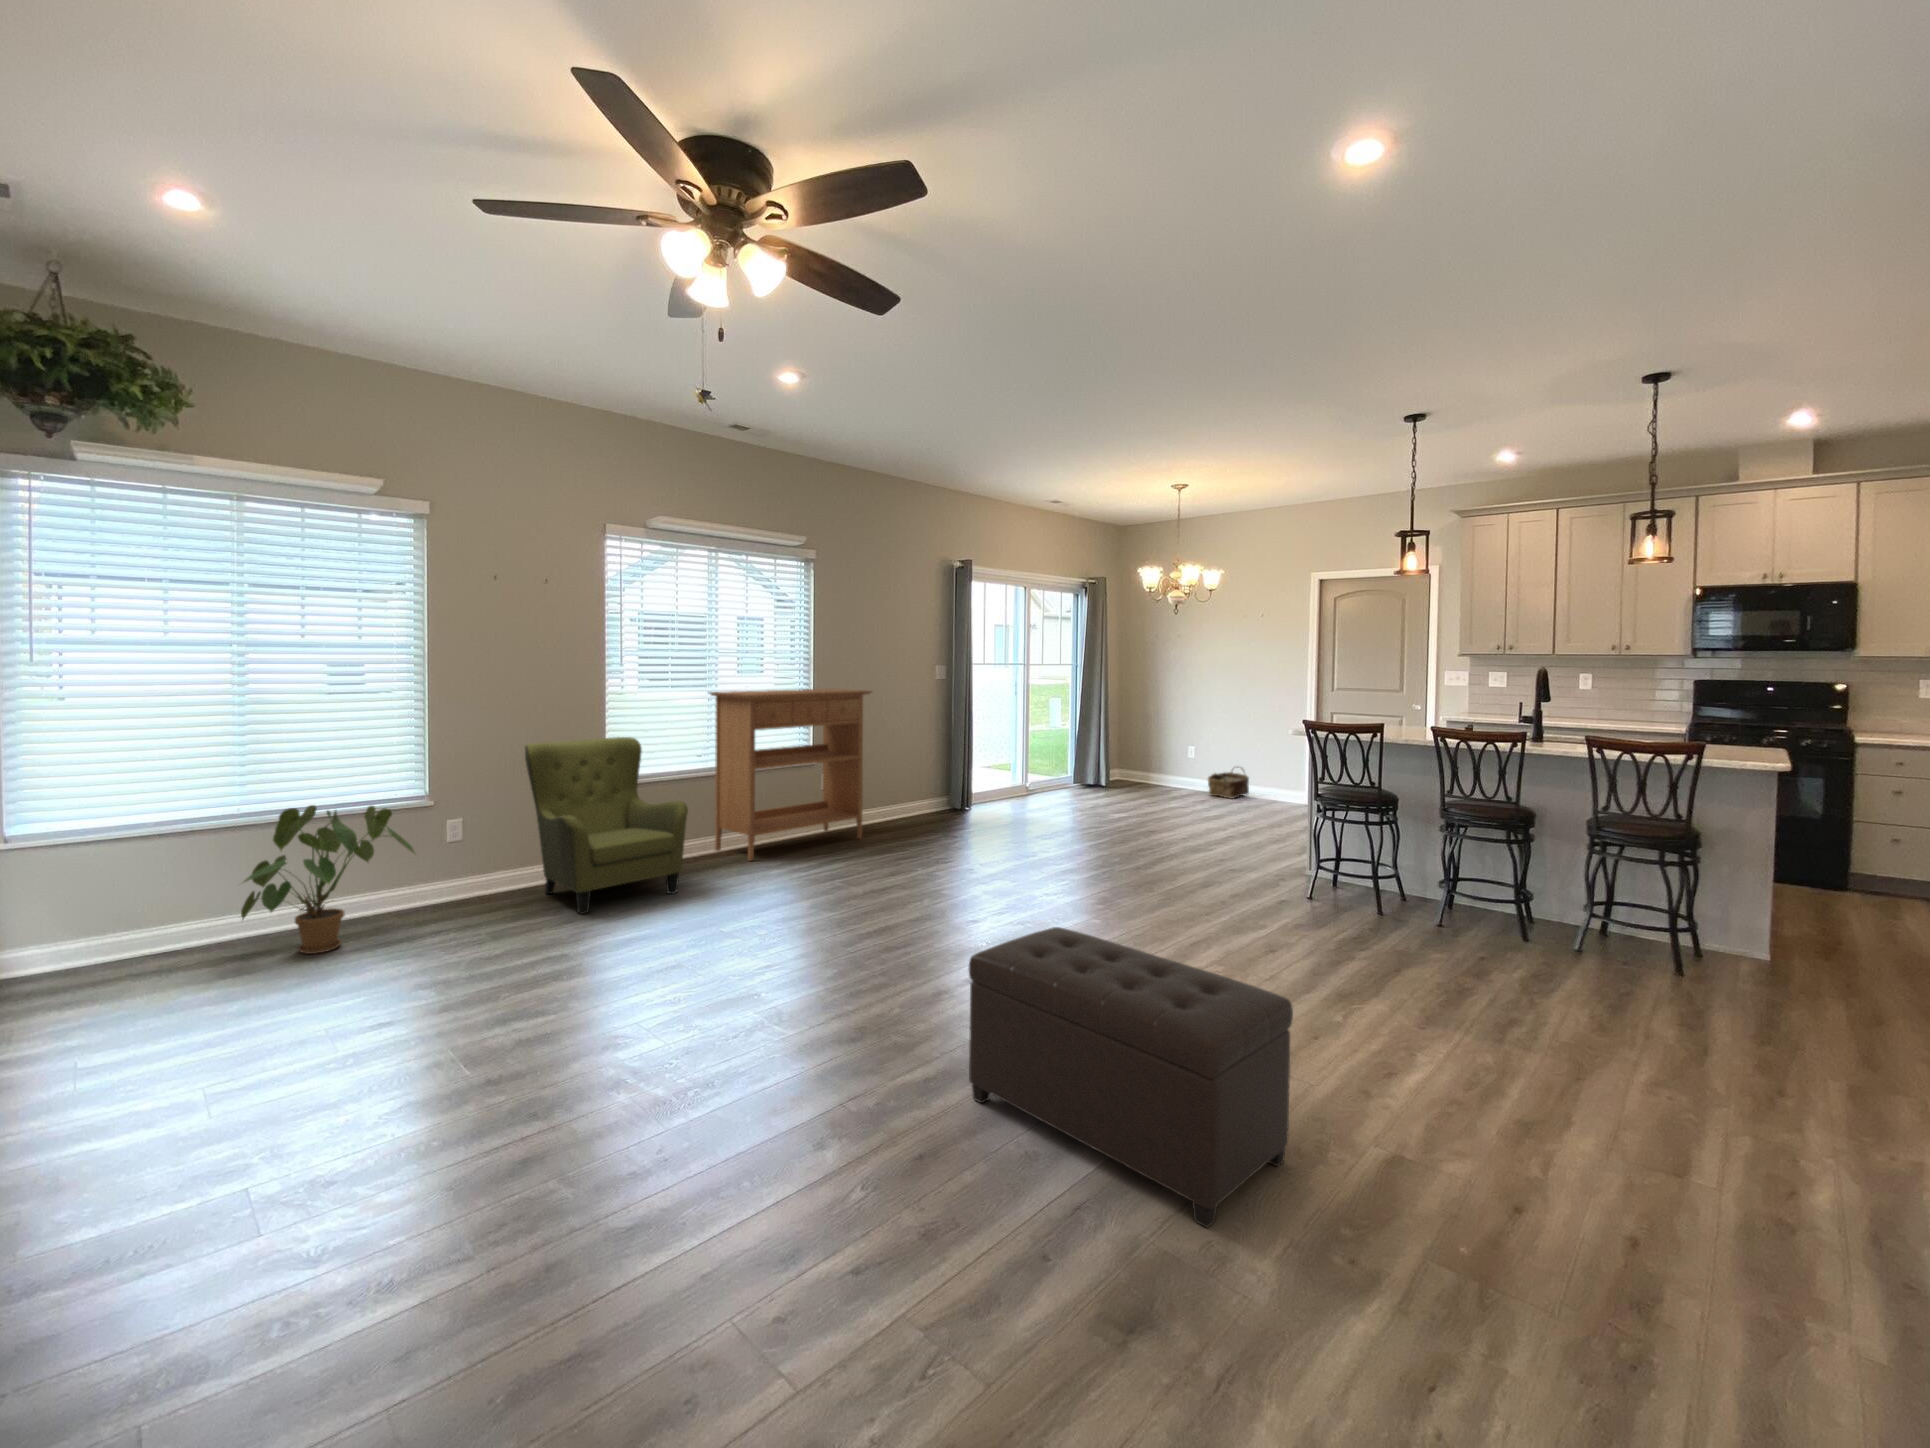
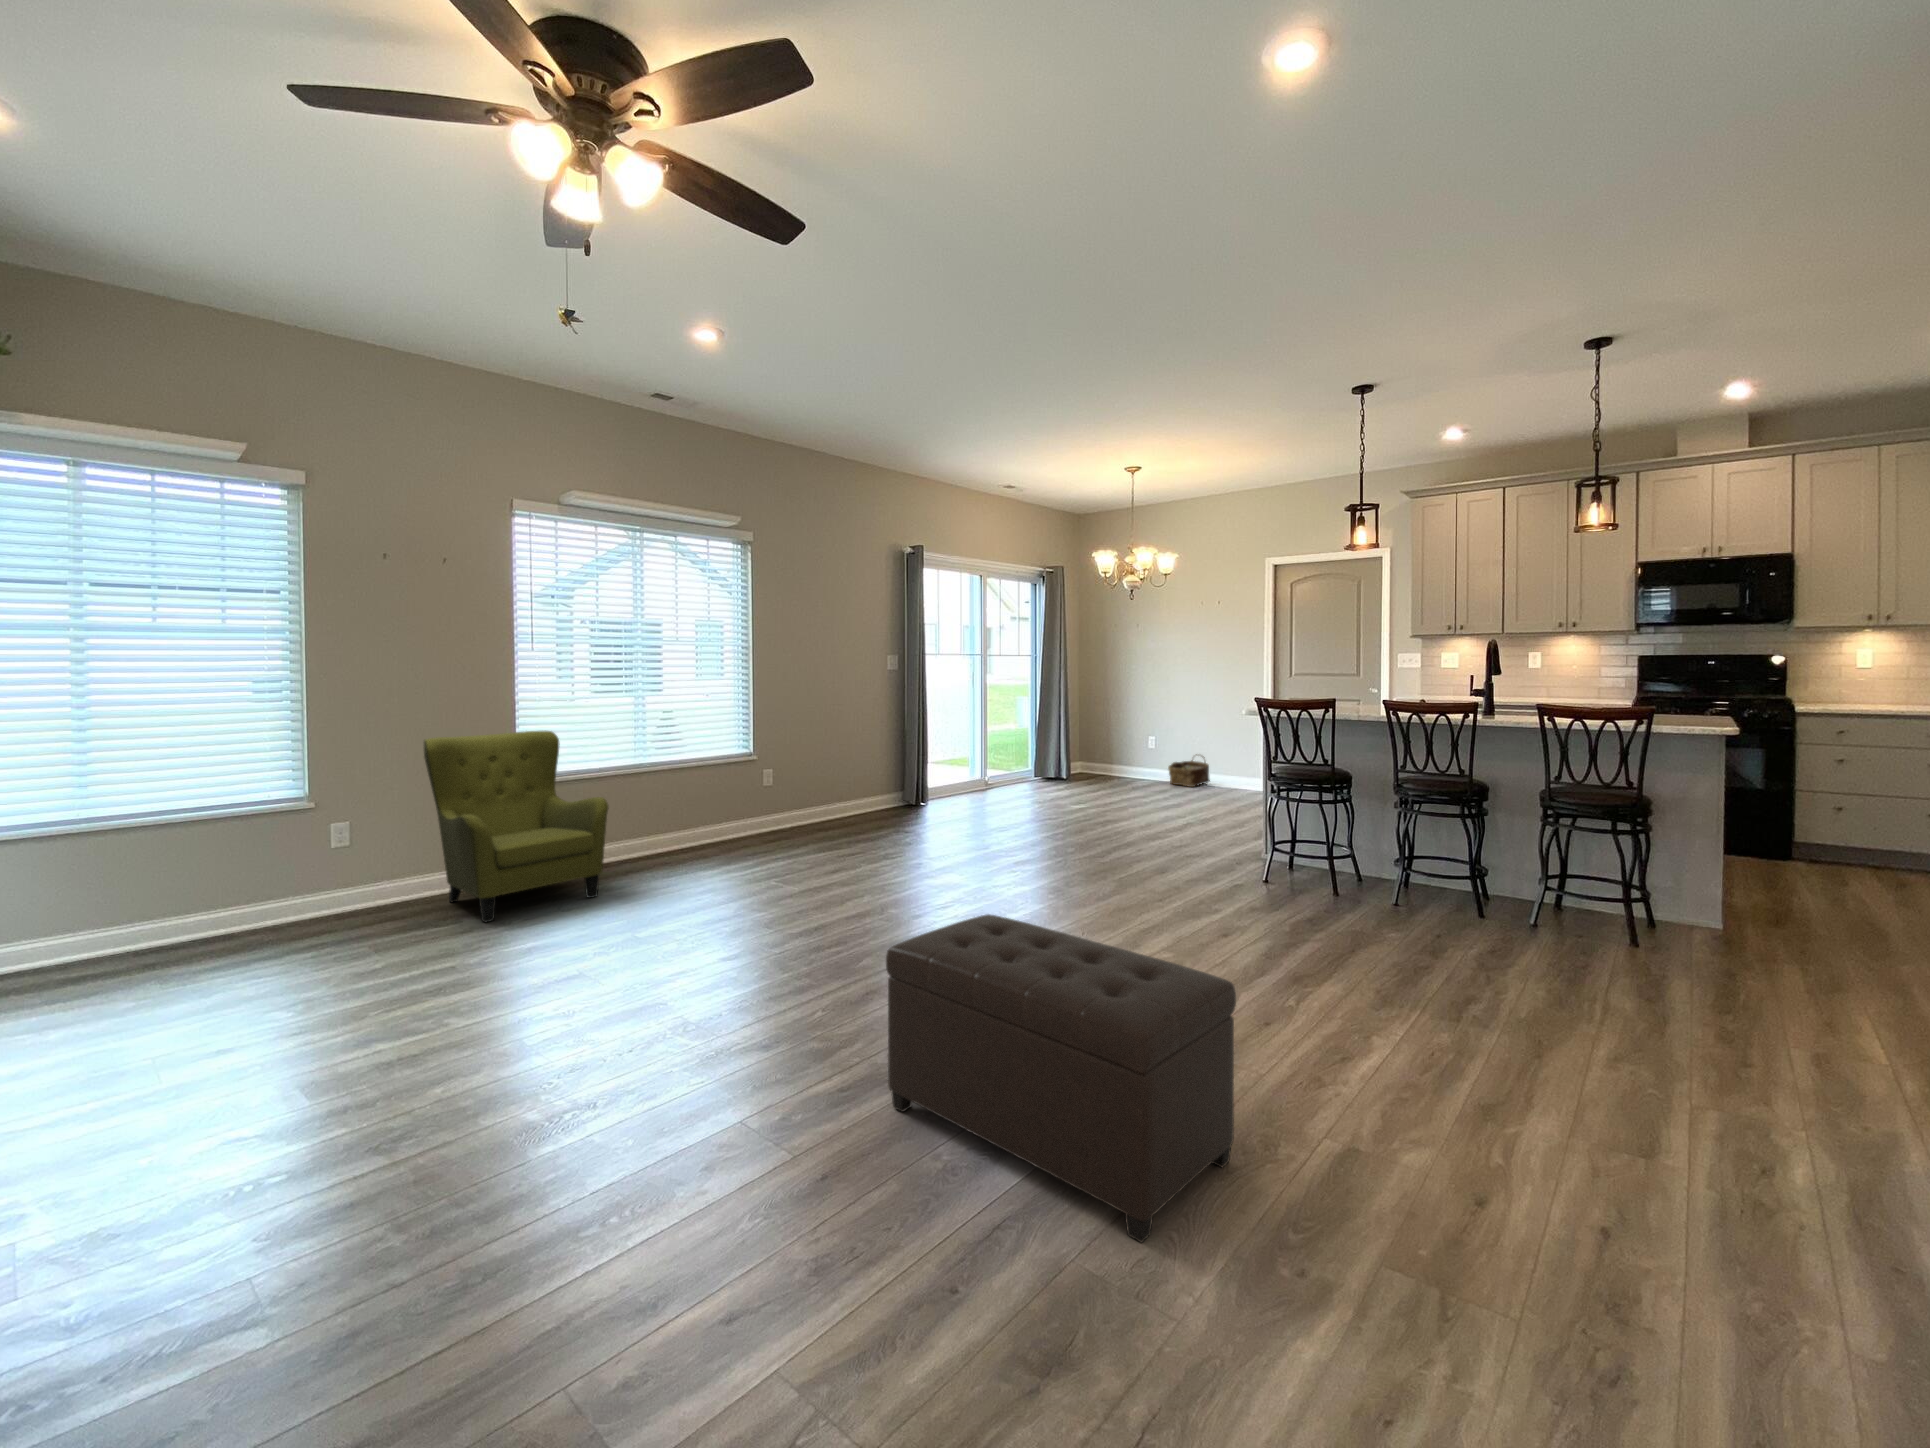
console table: present [710,689,871,861] -> none [638,679,817,862]
house plant: present [241,805,415,954] -> none [66,808,293,976]

